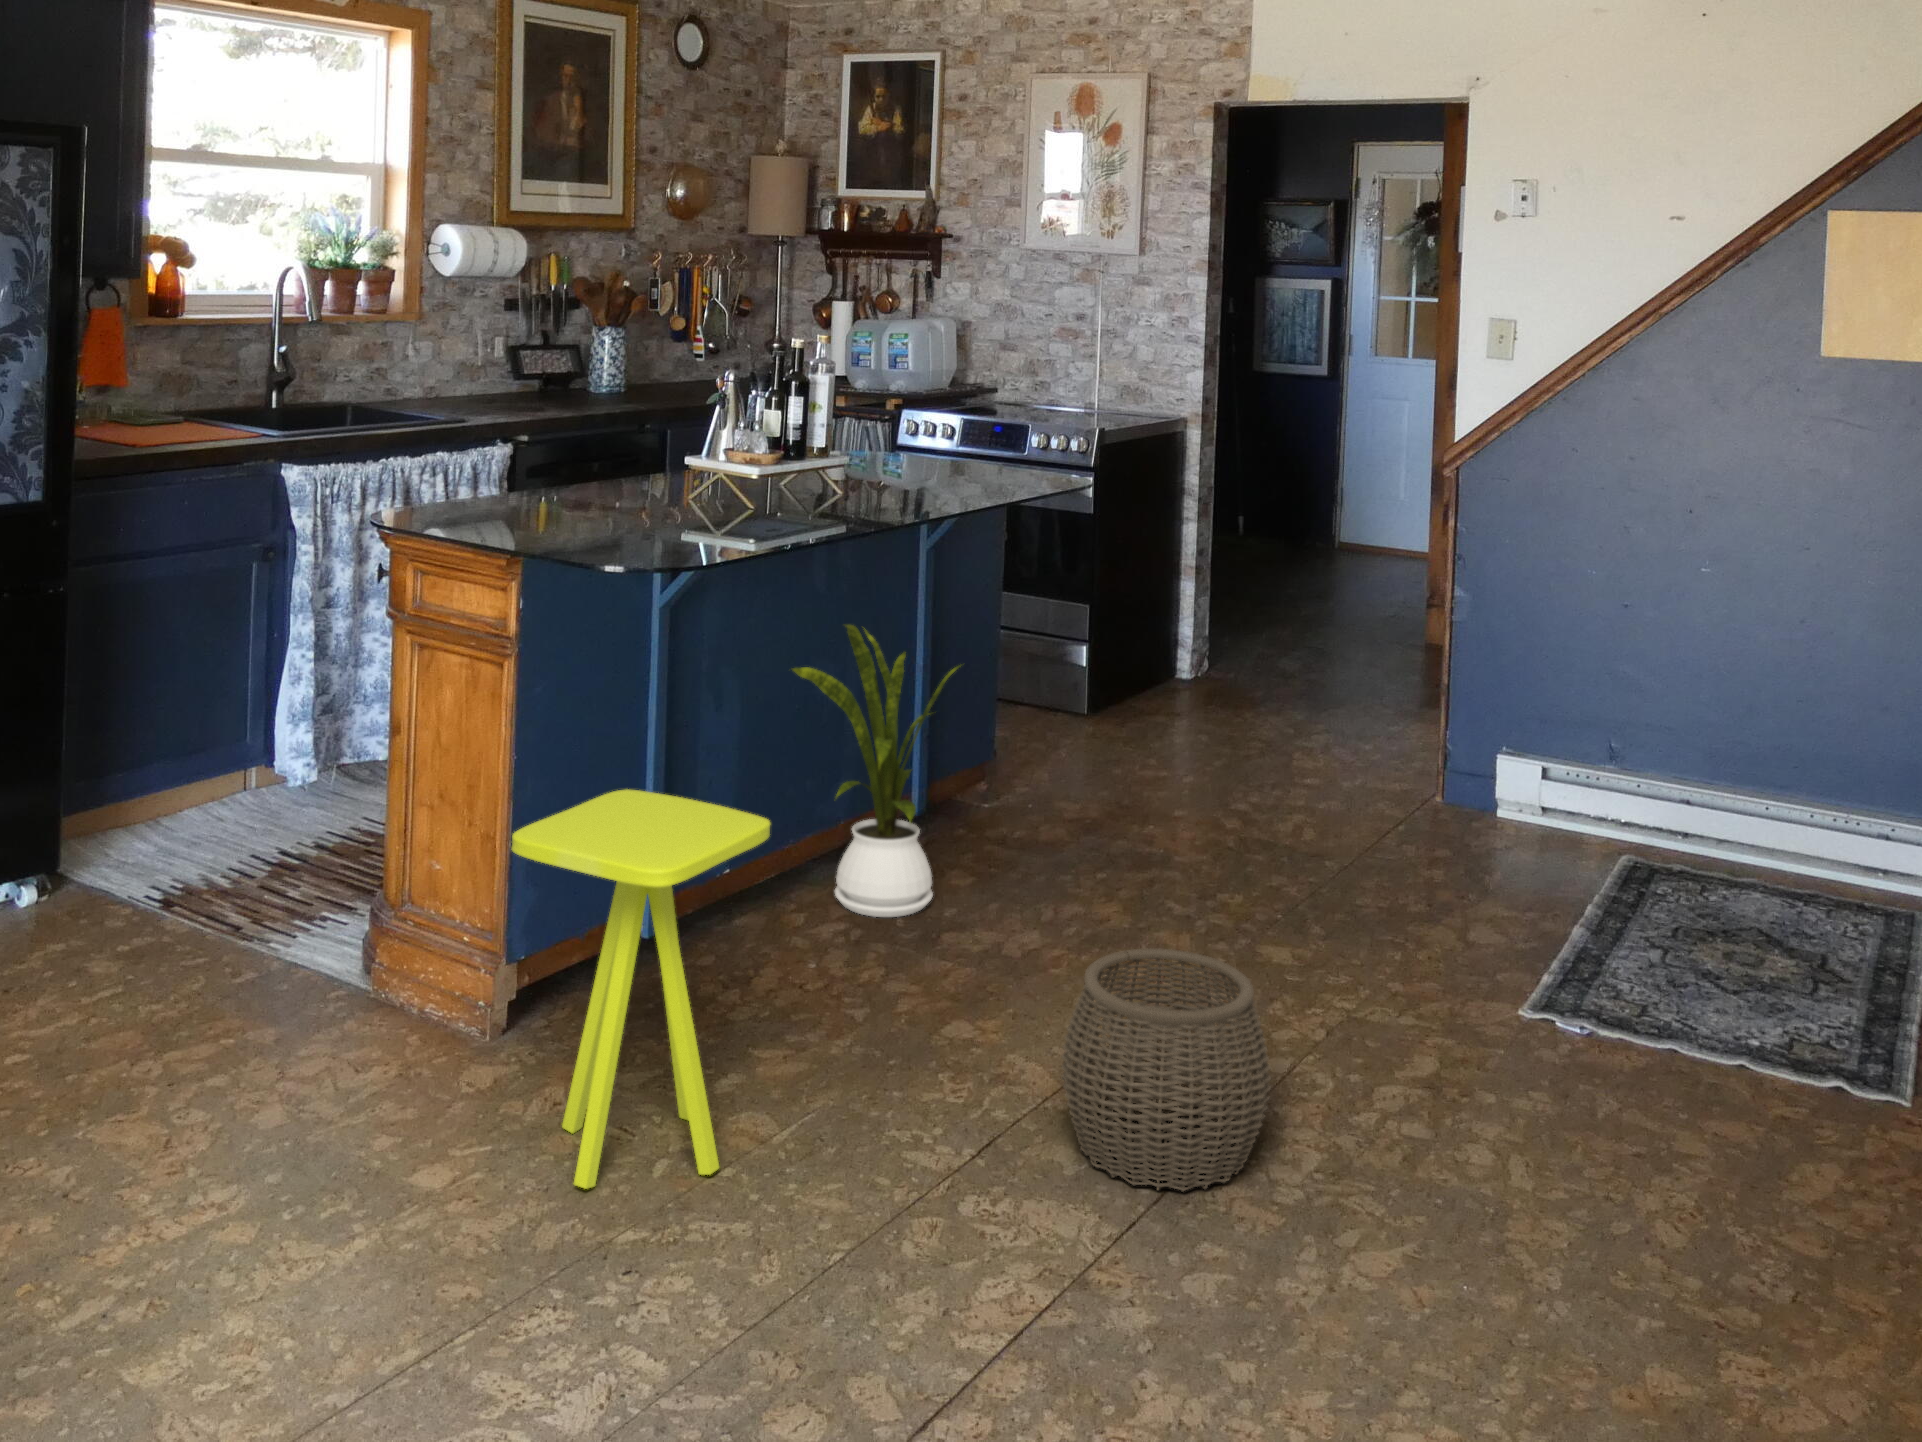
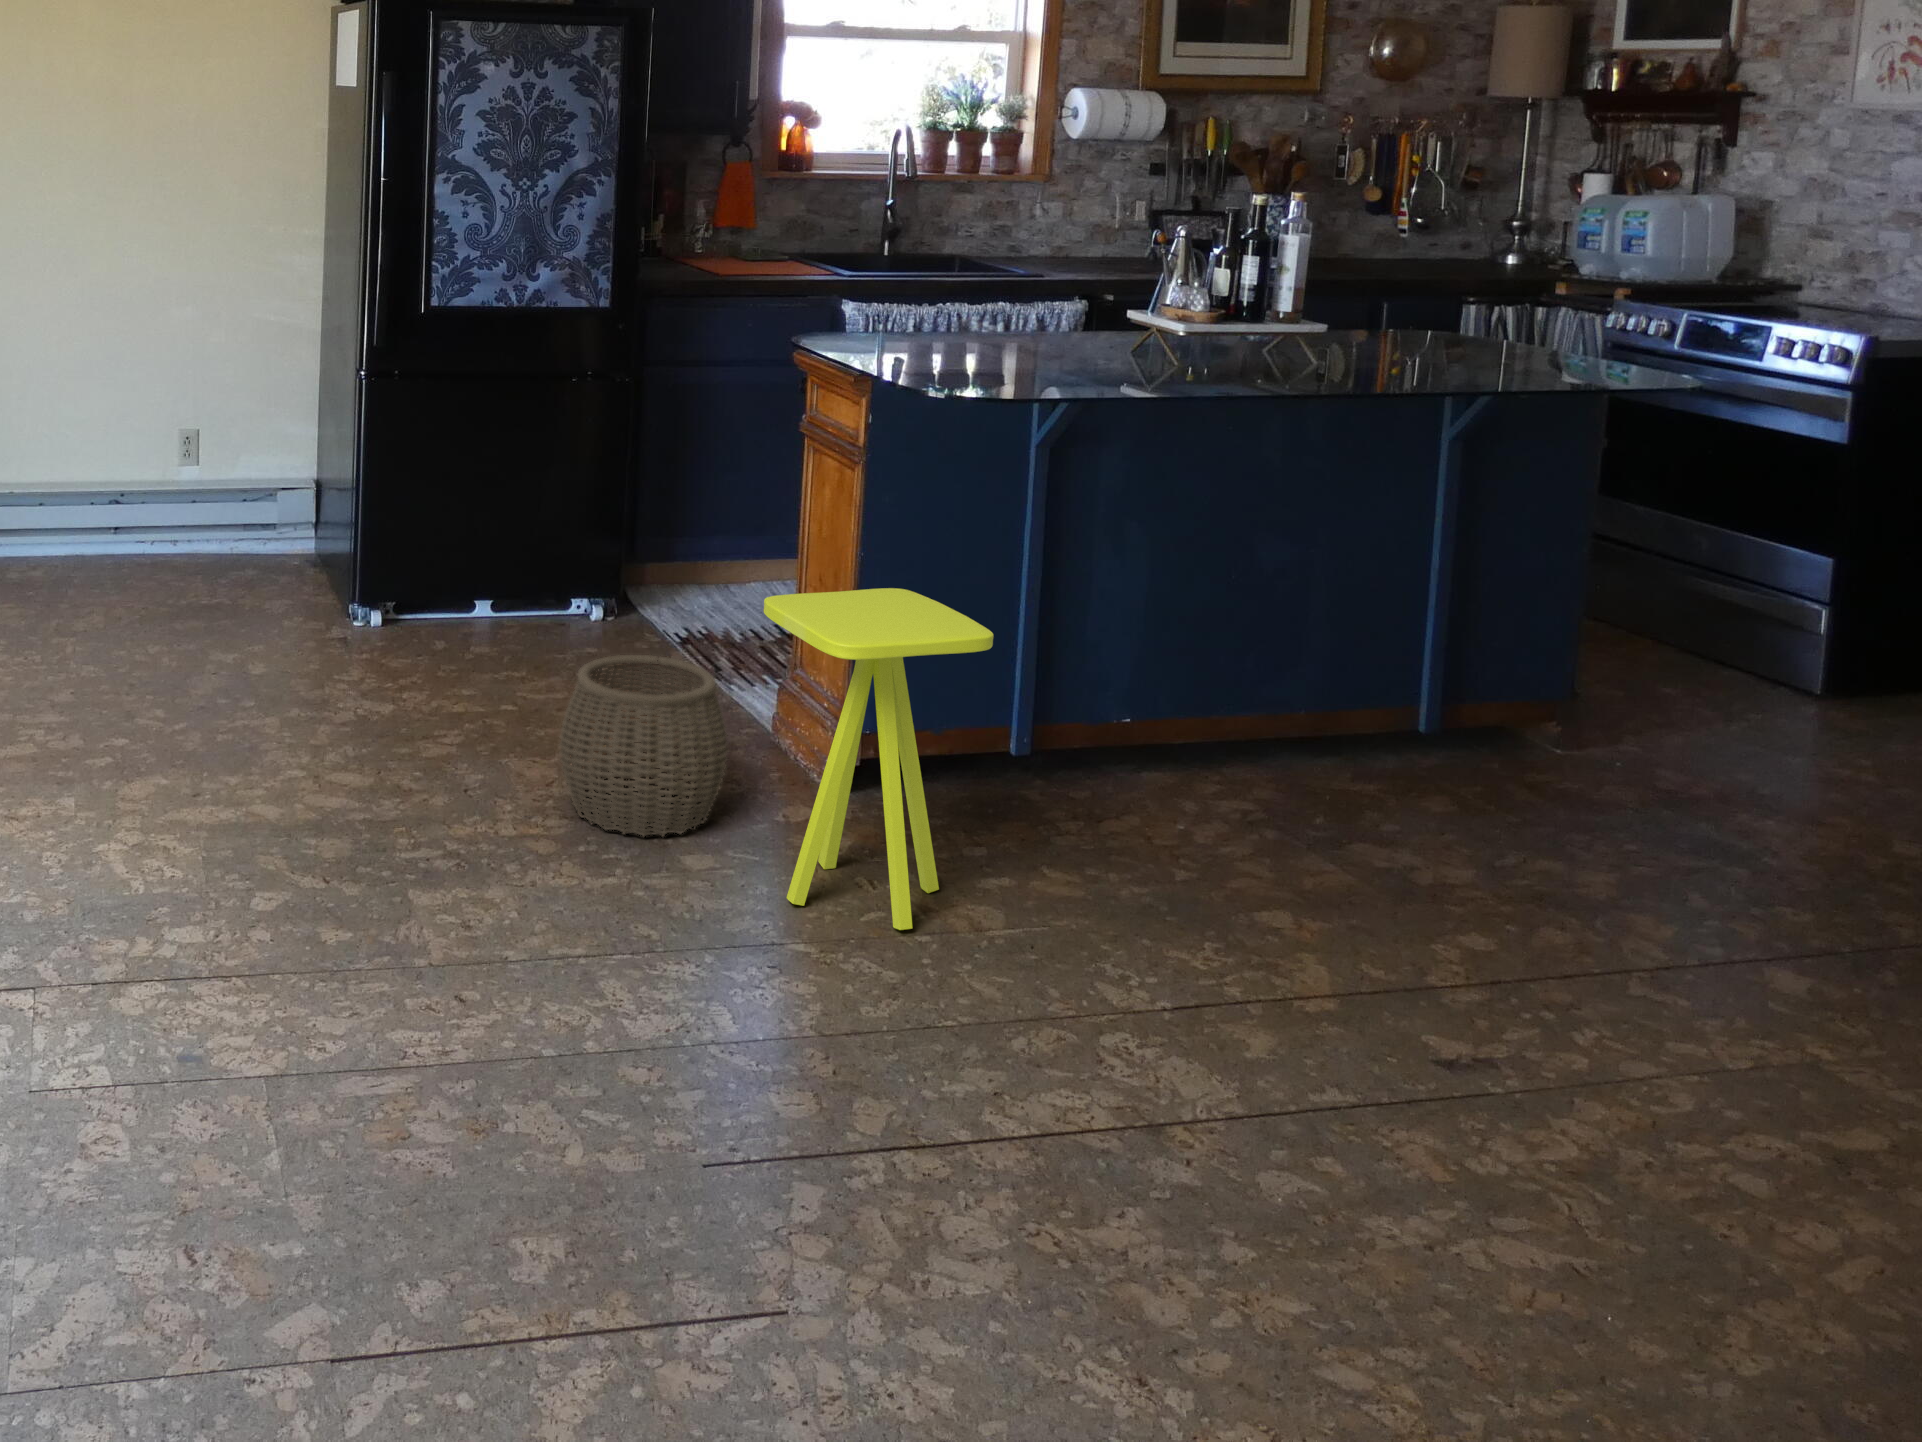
house plant: present [792,625,961,917] -> none [1201,492,1417,814]
woven basket: present [1061,948,1271,1192] -> present [559,655,728,836]

